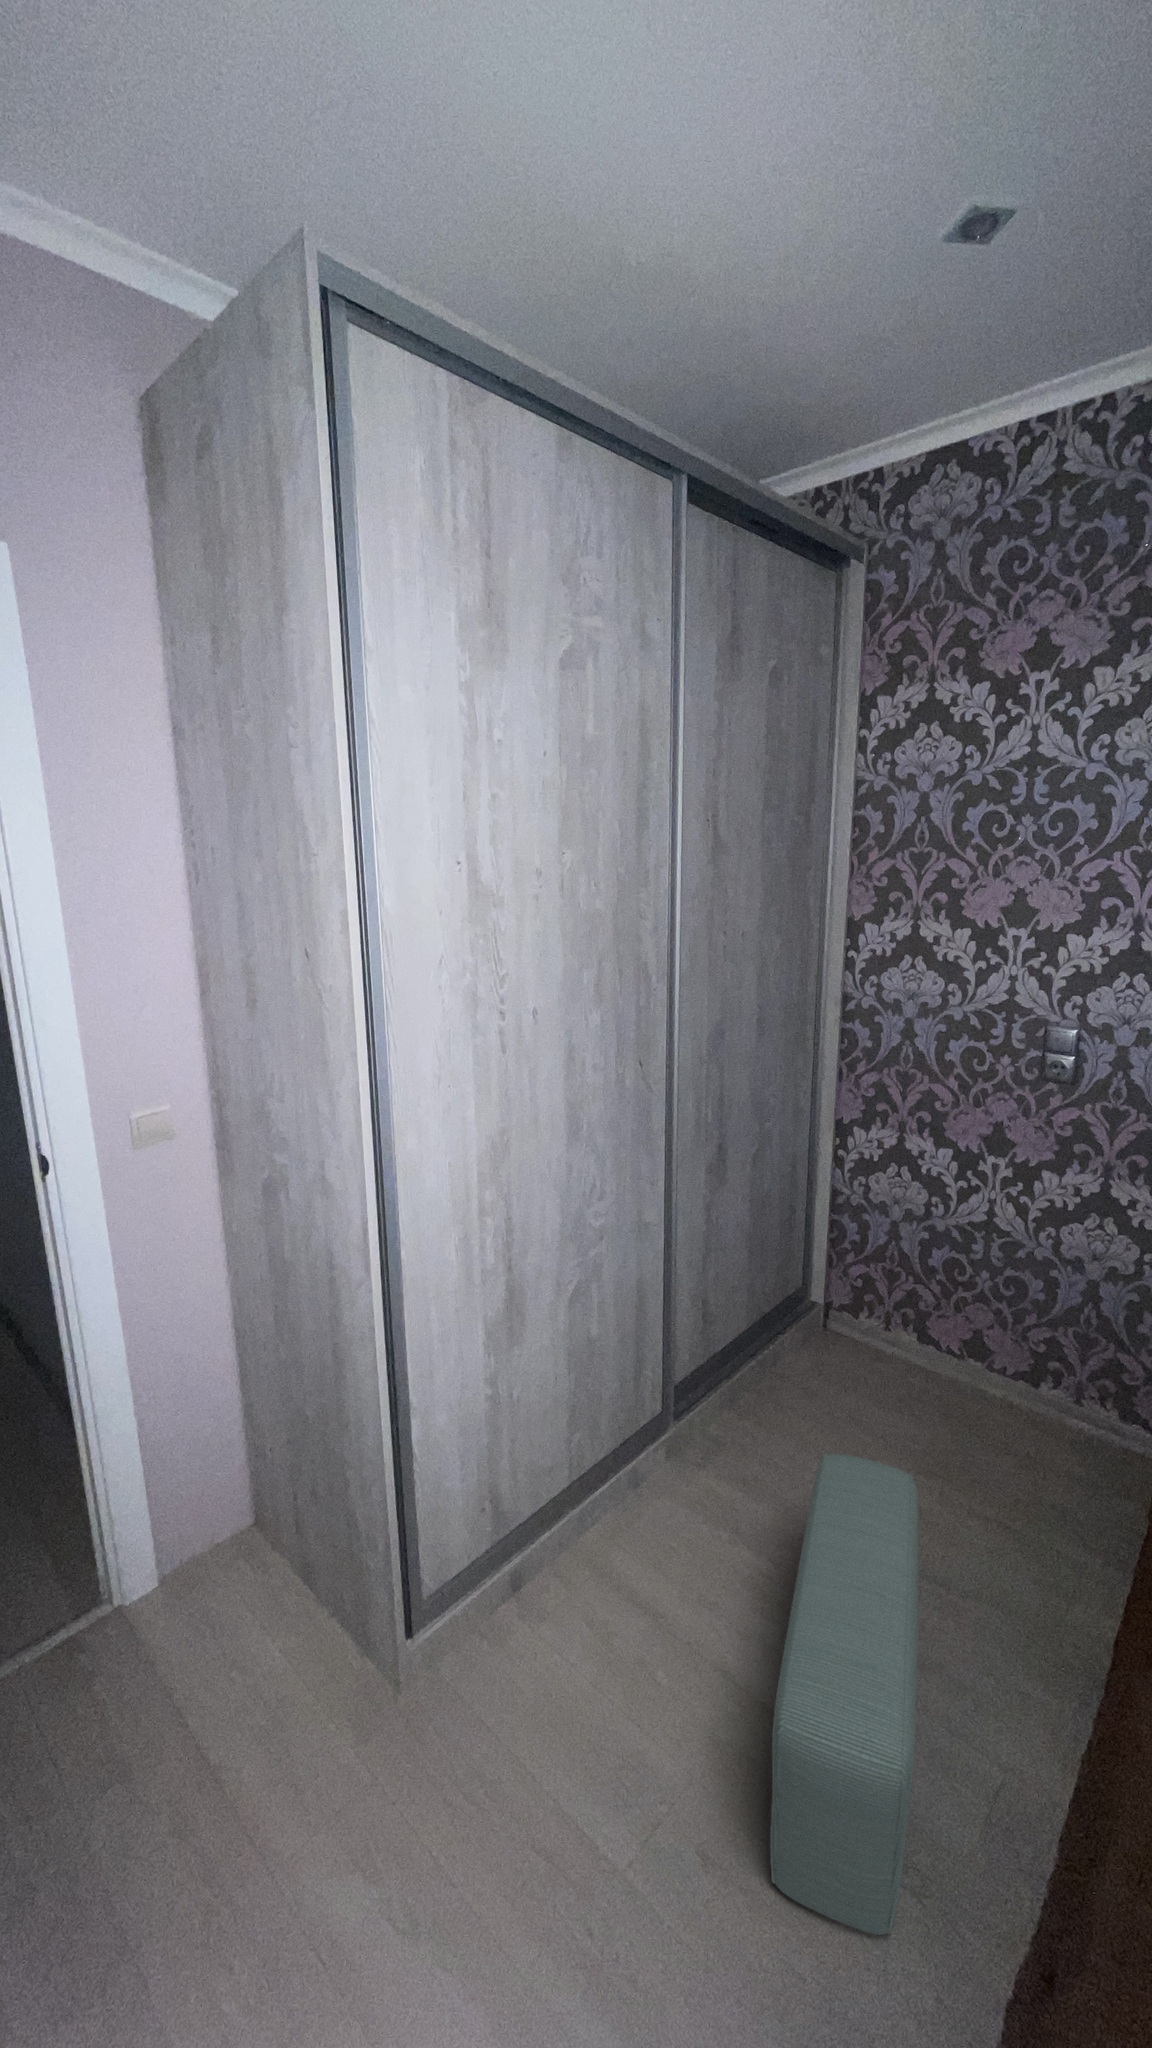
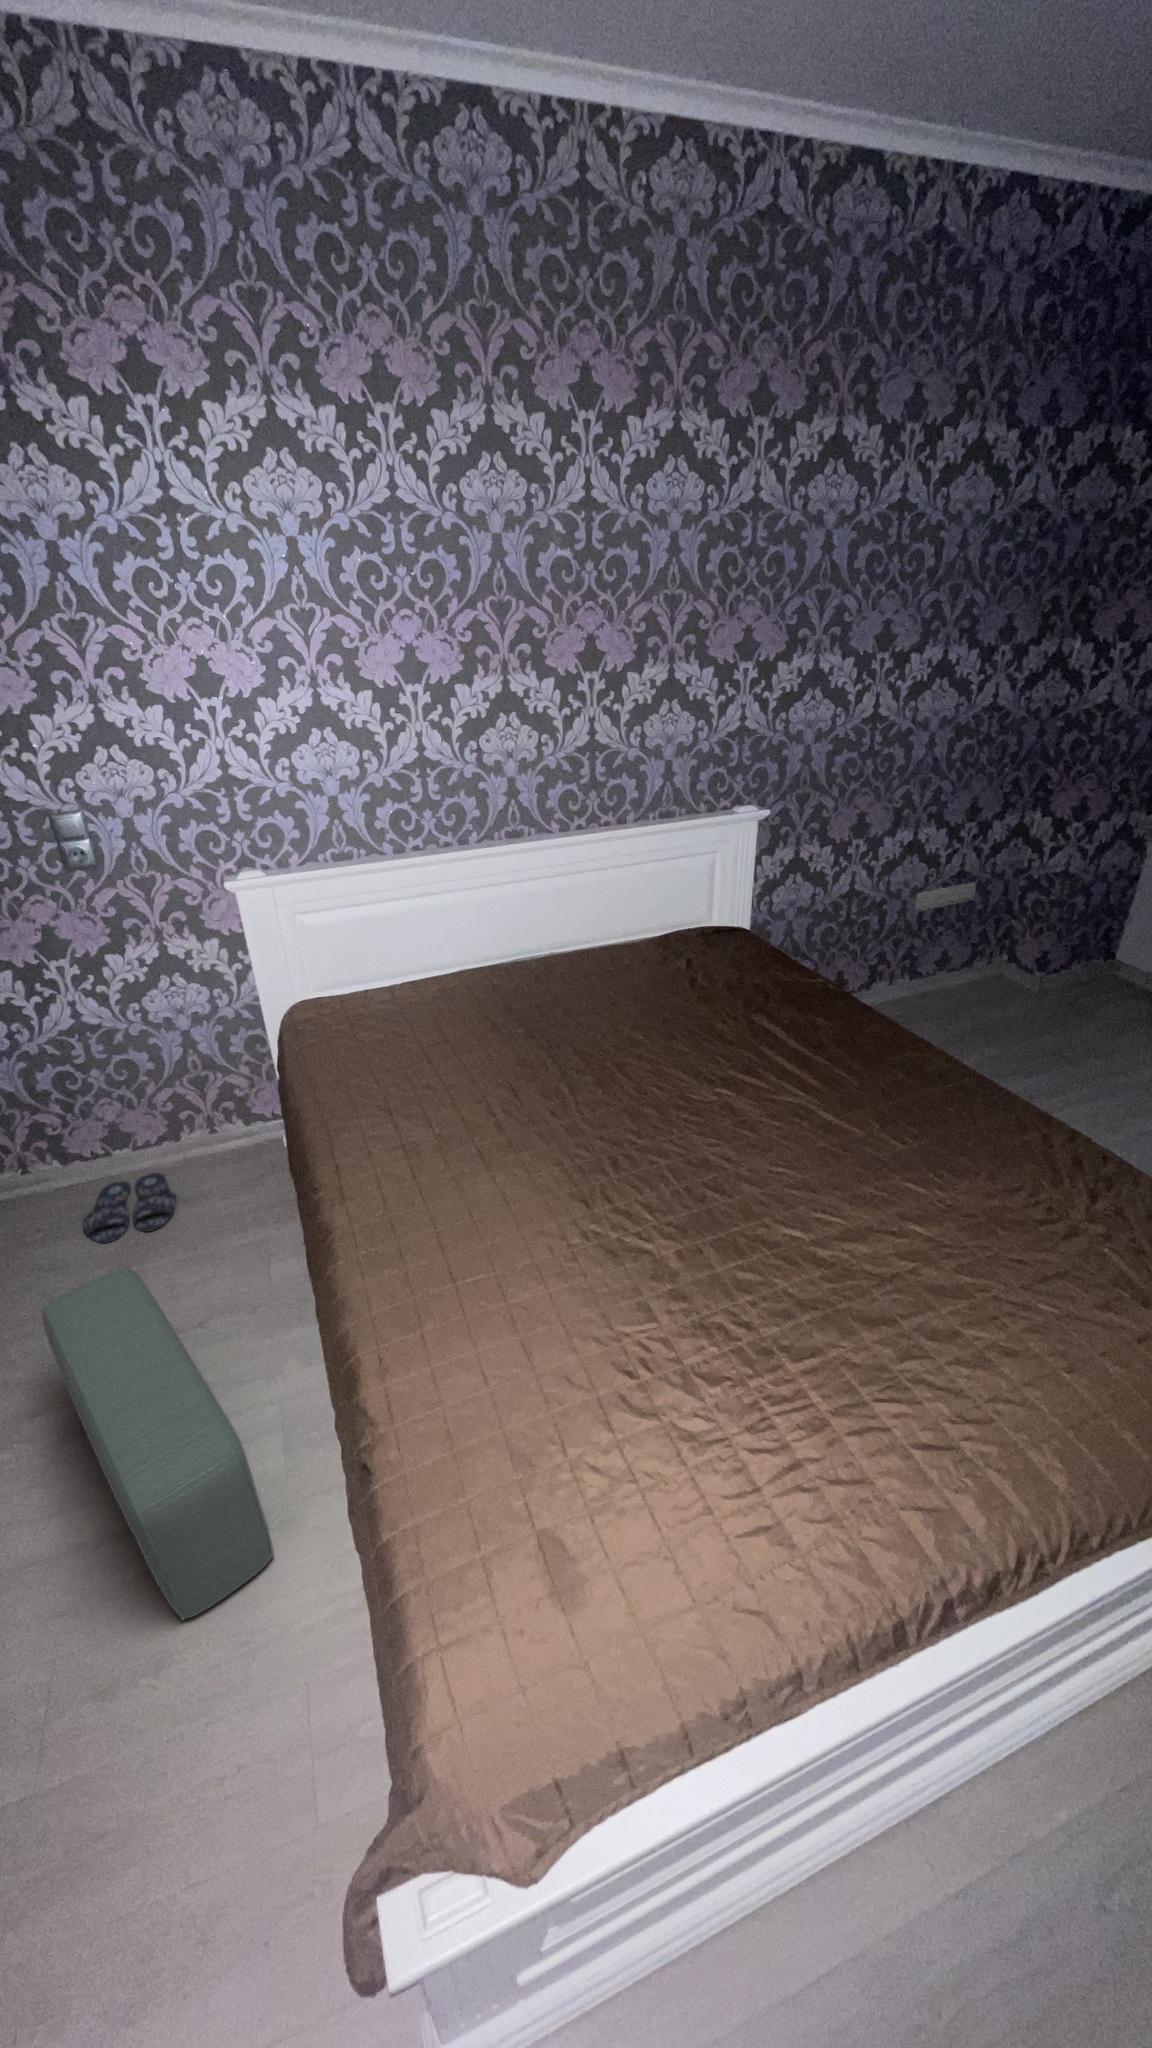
slippers: none [906,1386,1007,1461] -> present [84,1173,176,1243]

